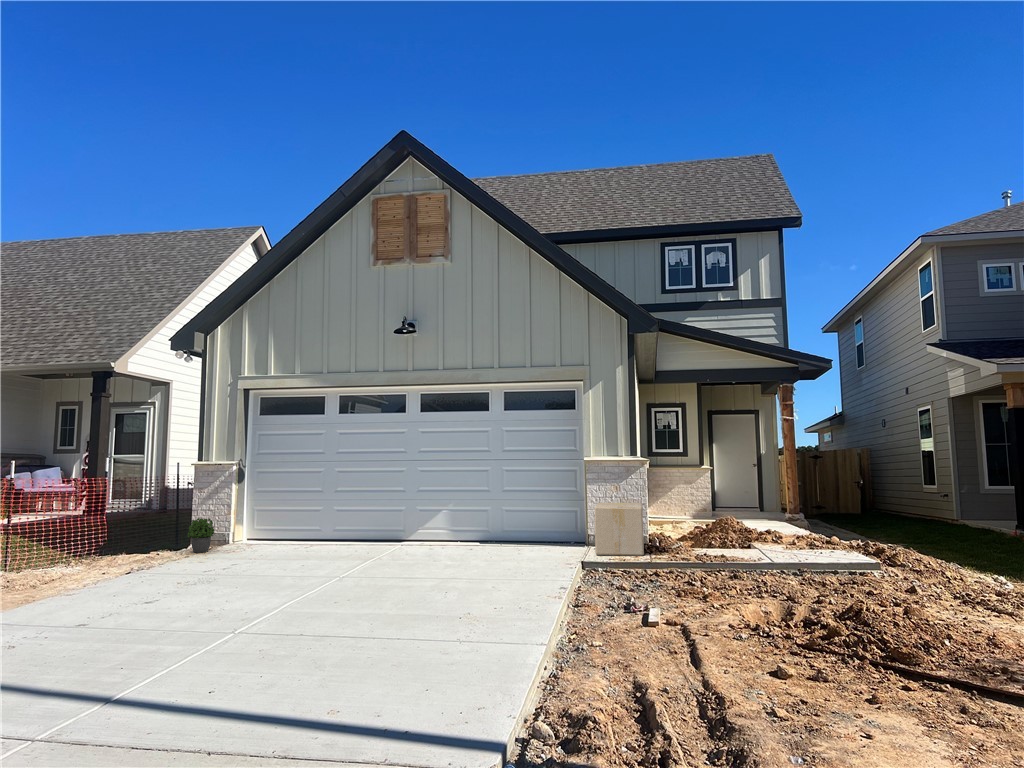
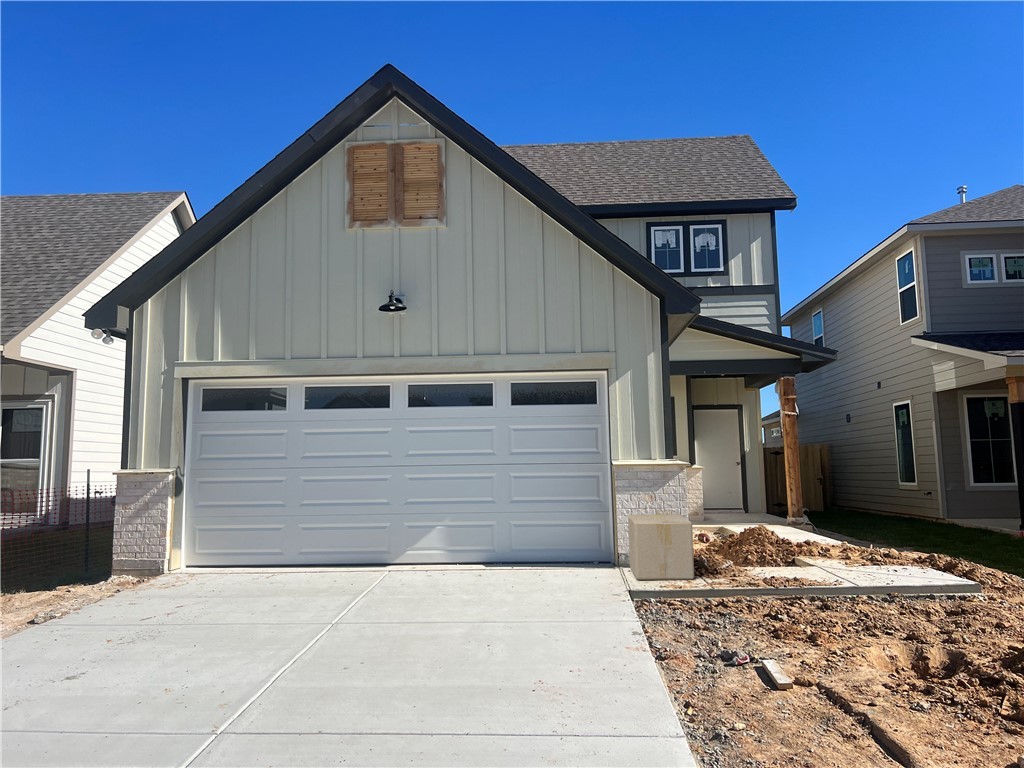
potted plant: present [188,518,215,553] -> none [107,542,146,589]

